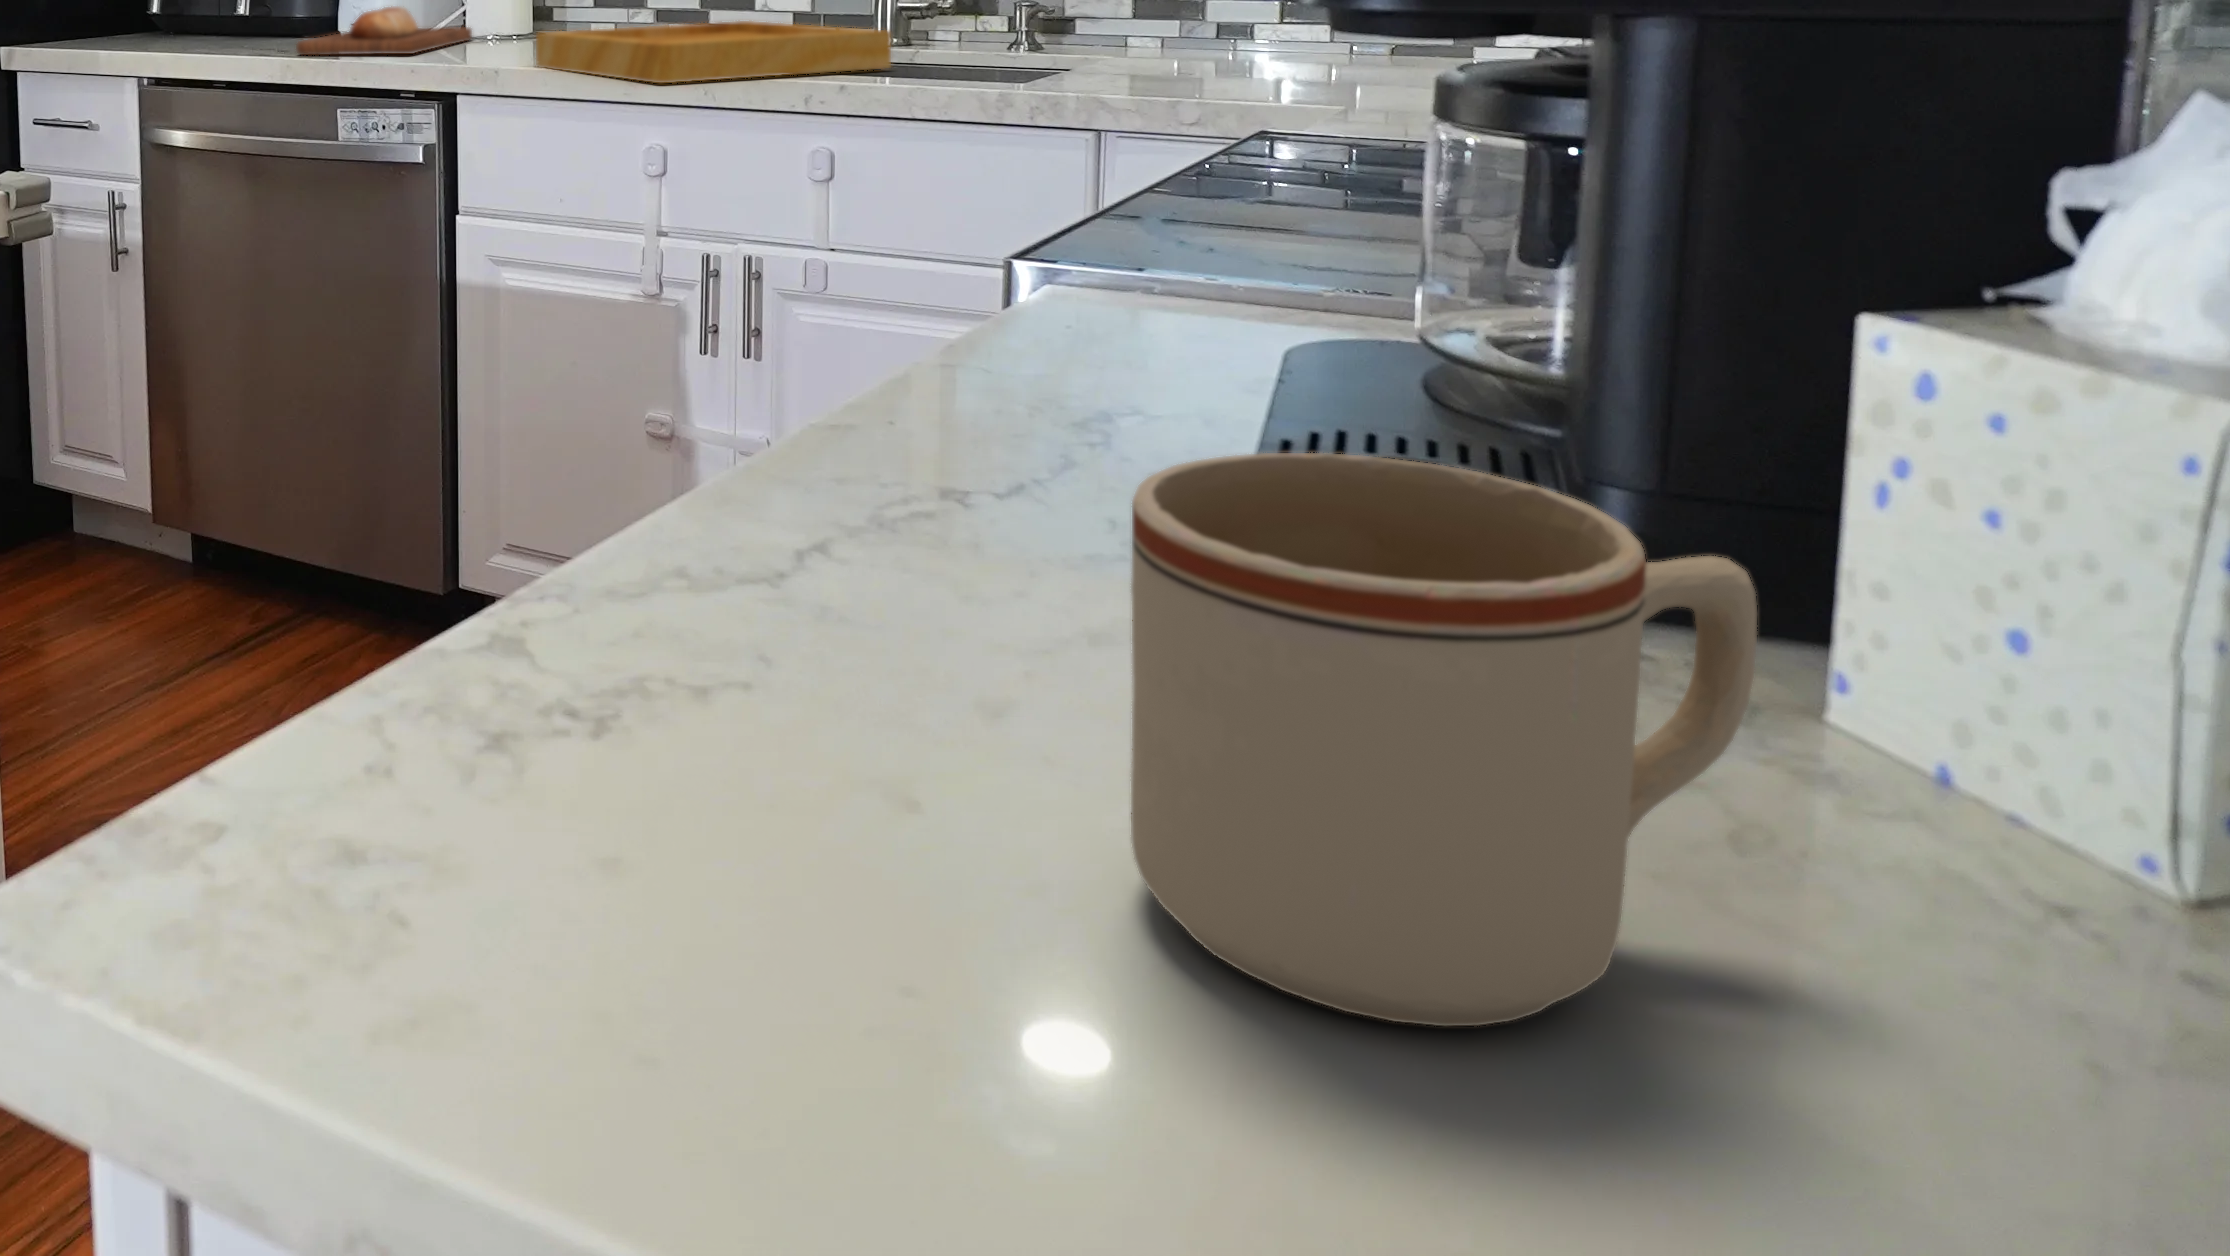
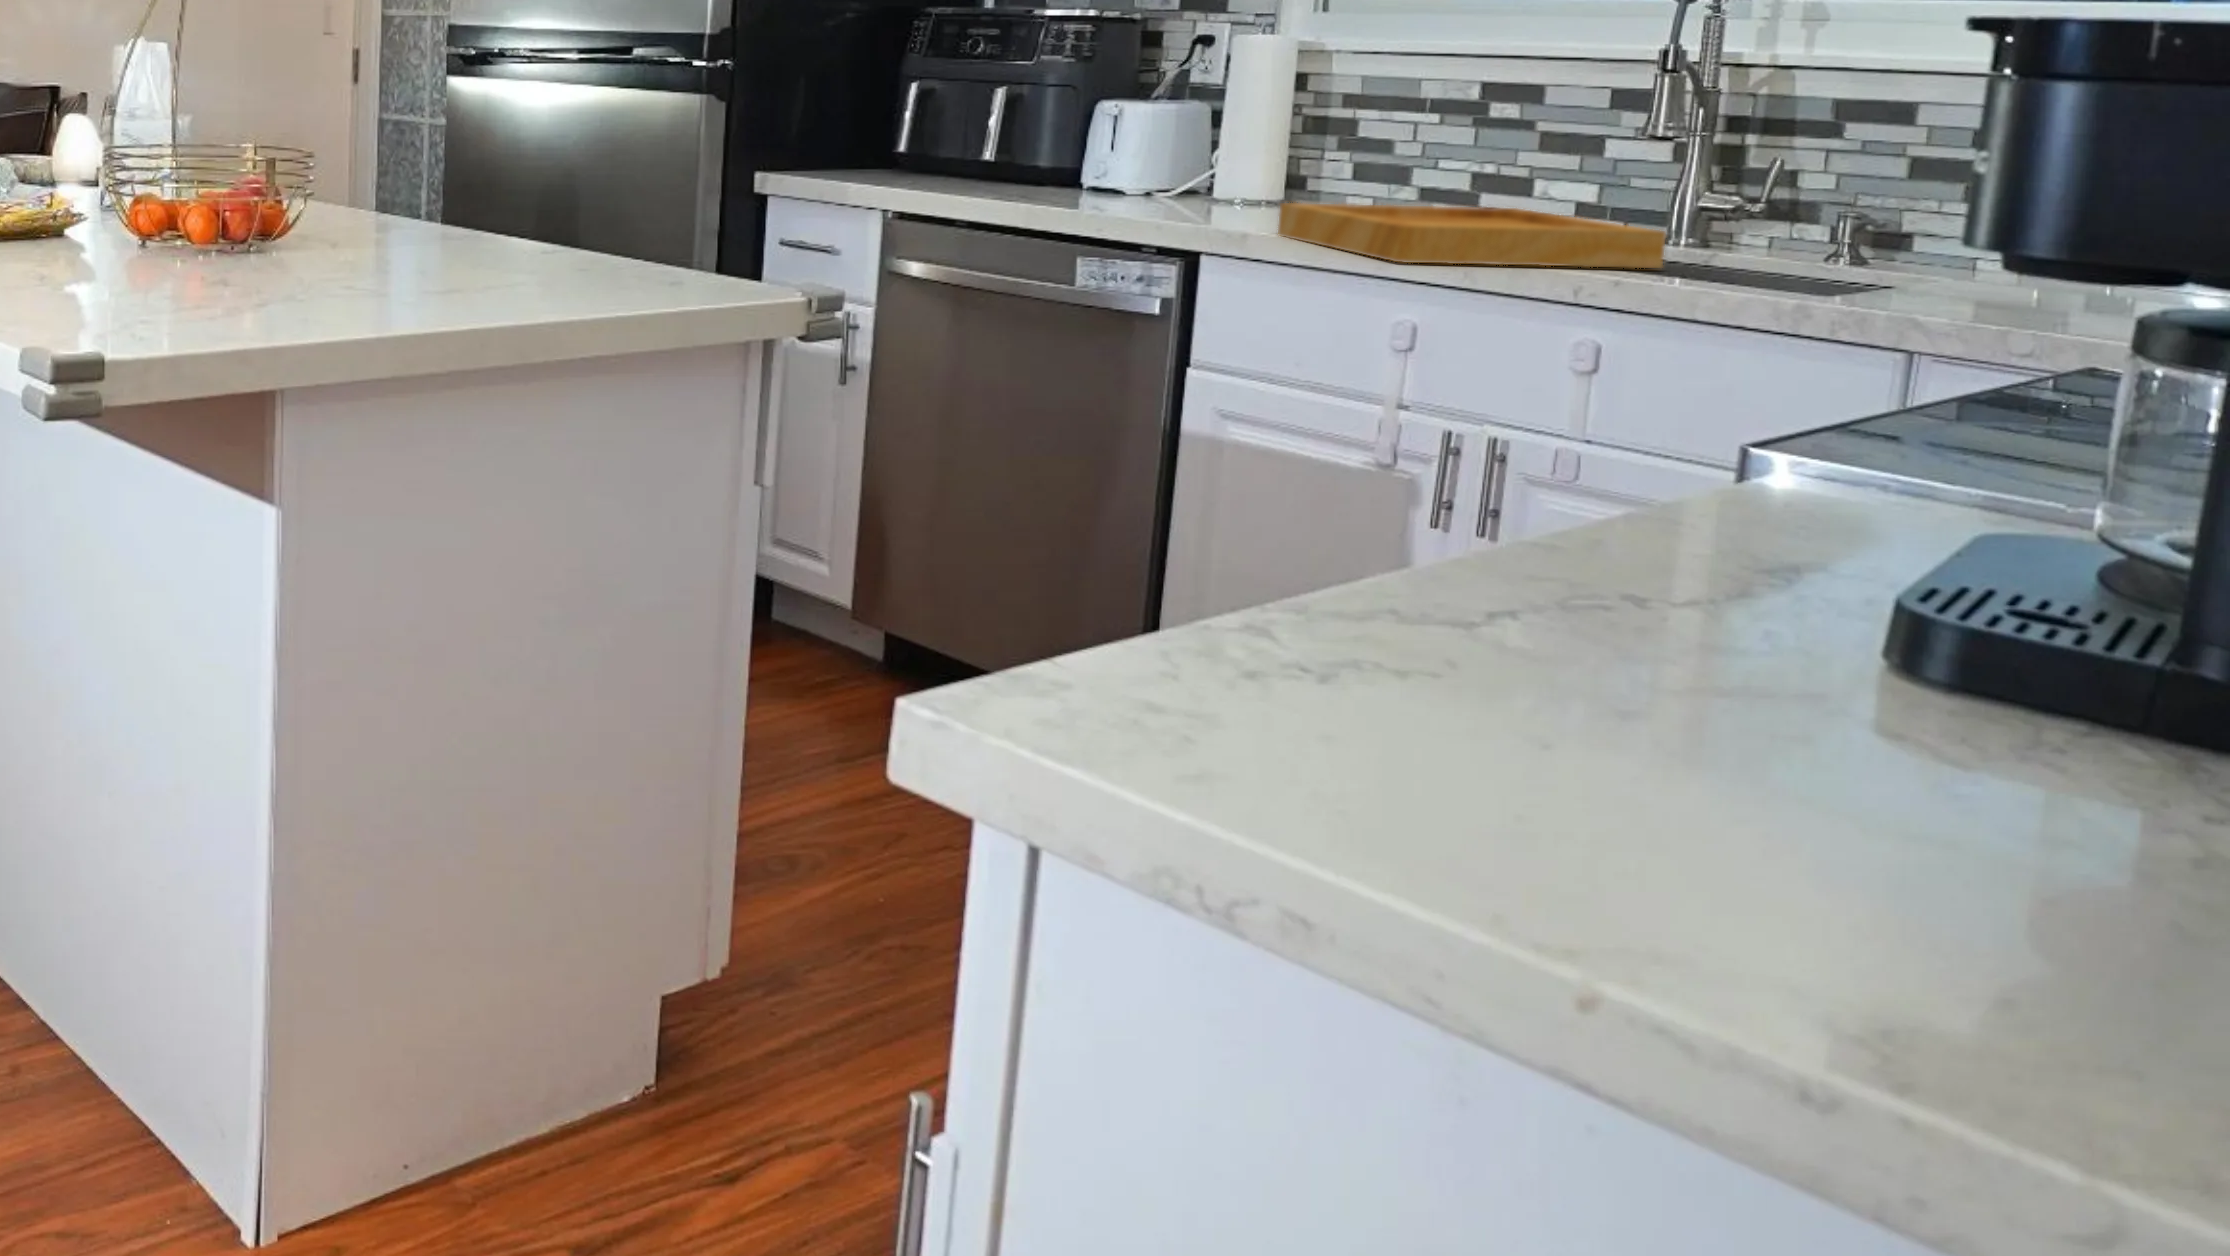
bread loaf: present [296,7,472,55] -> none [1036,164,1222,212]
mug: present [1131,453,1757,1026] -> none [1408,479,1749,734]

